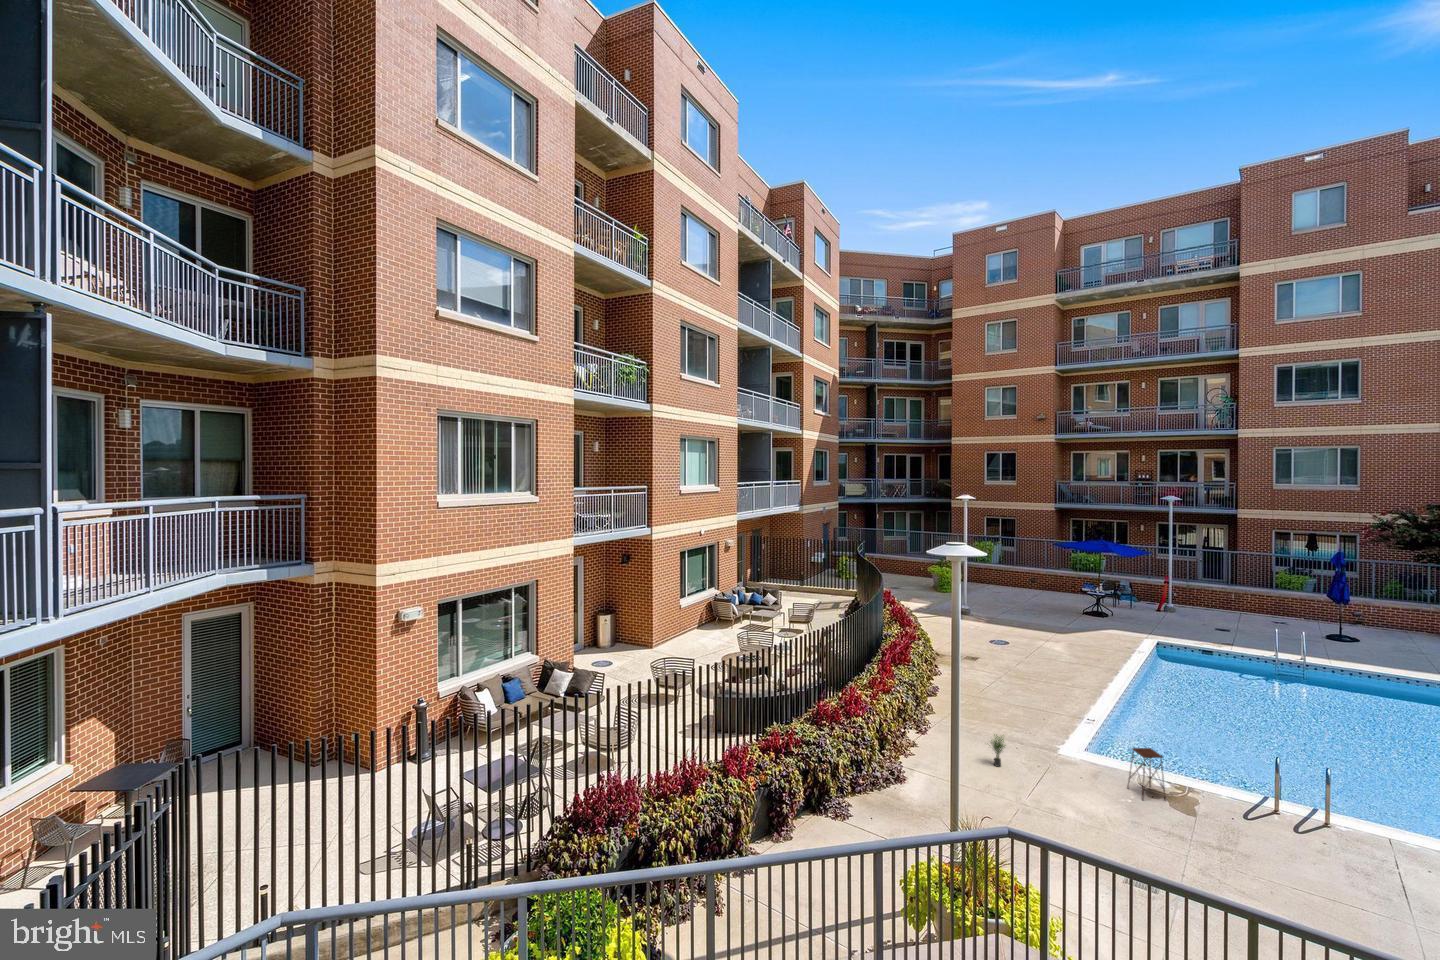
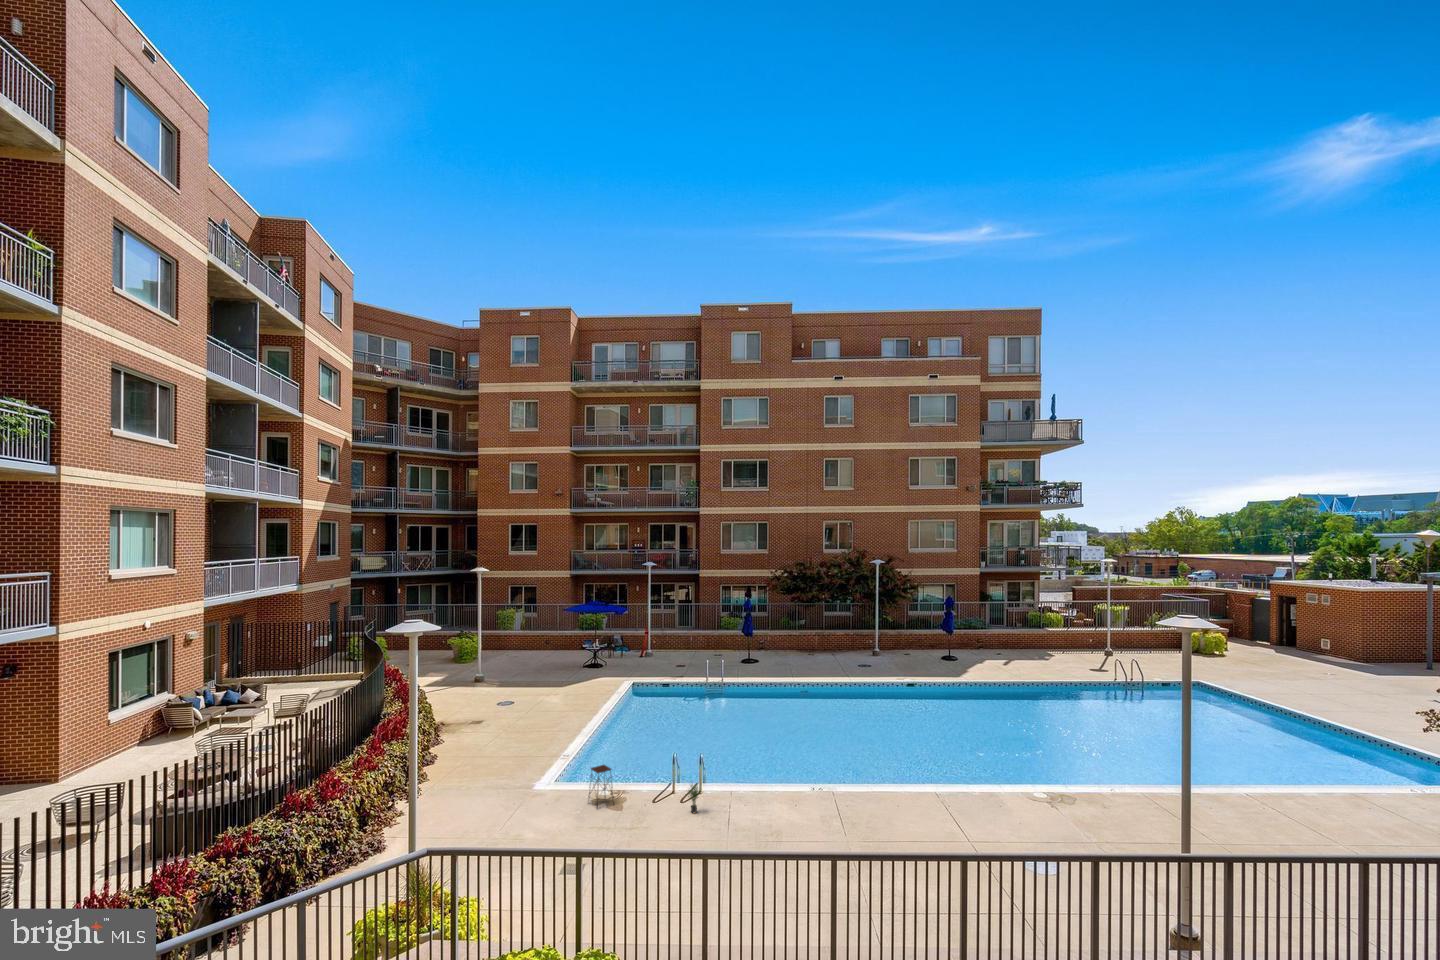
potted plant: present [991,735,1006,767] -> present [688,785,700,813]

